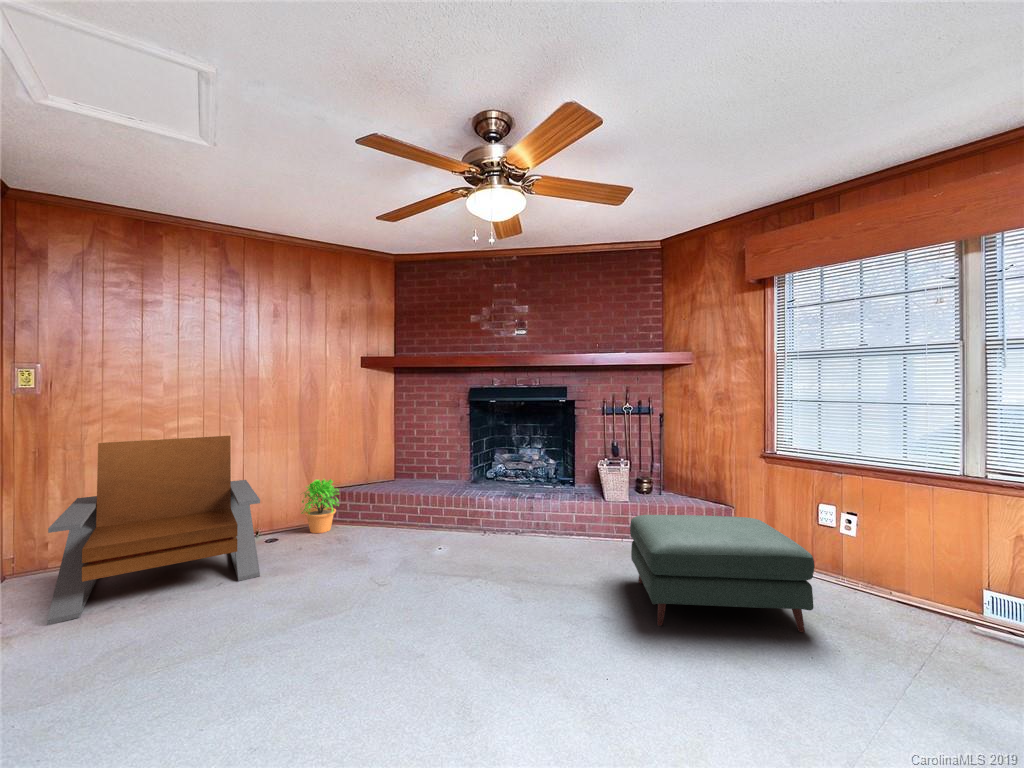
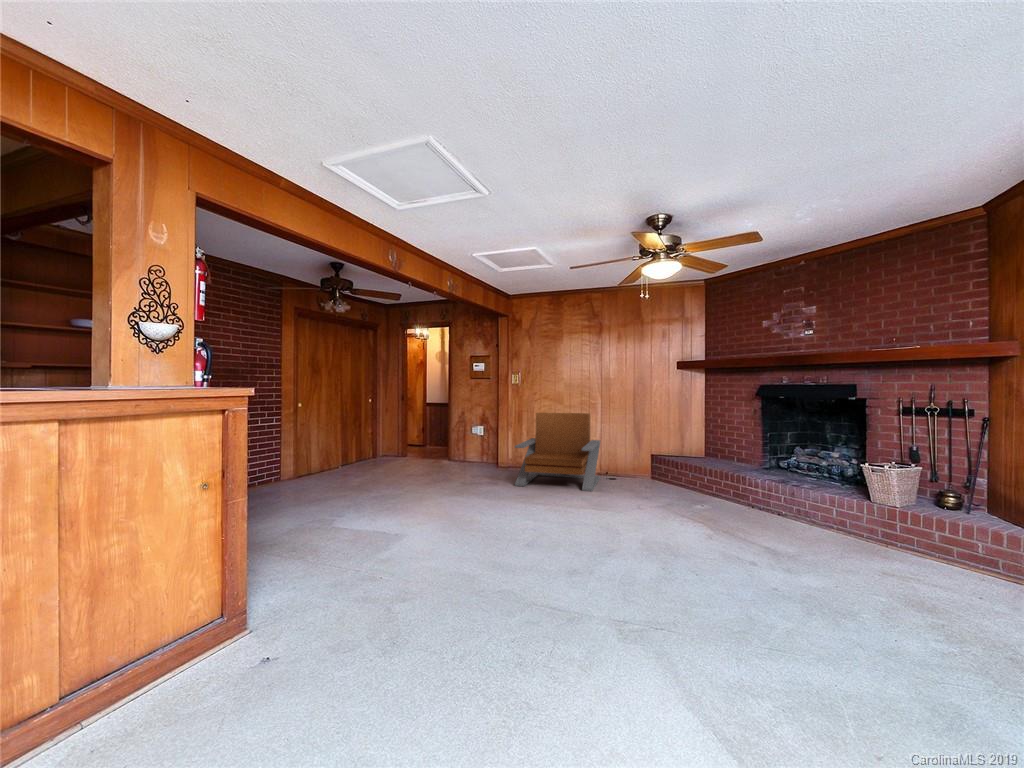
potted plant: present [301,479,339,533] -> none [630,446,656,482]
ottoman: present [630,515,814,632] -> none [780,505,987,638]

